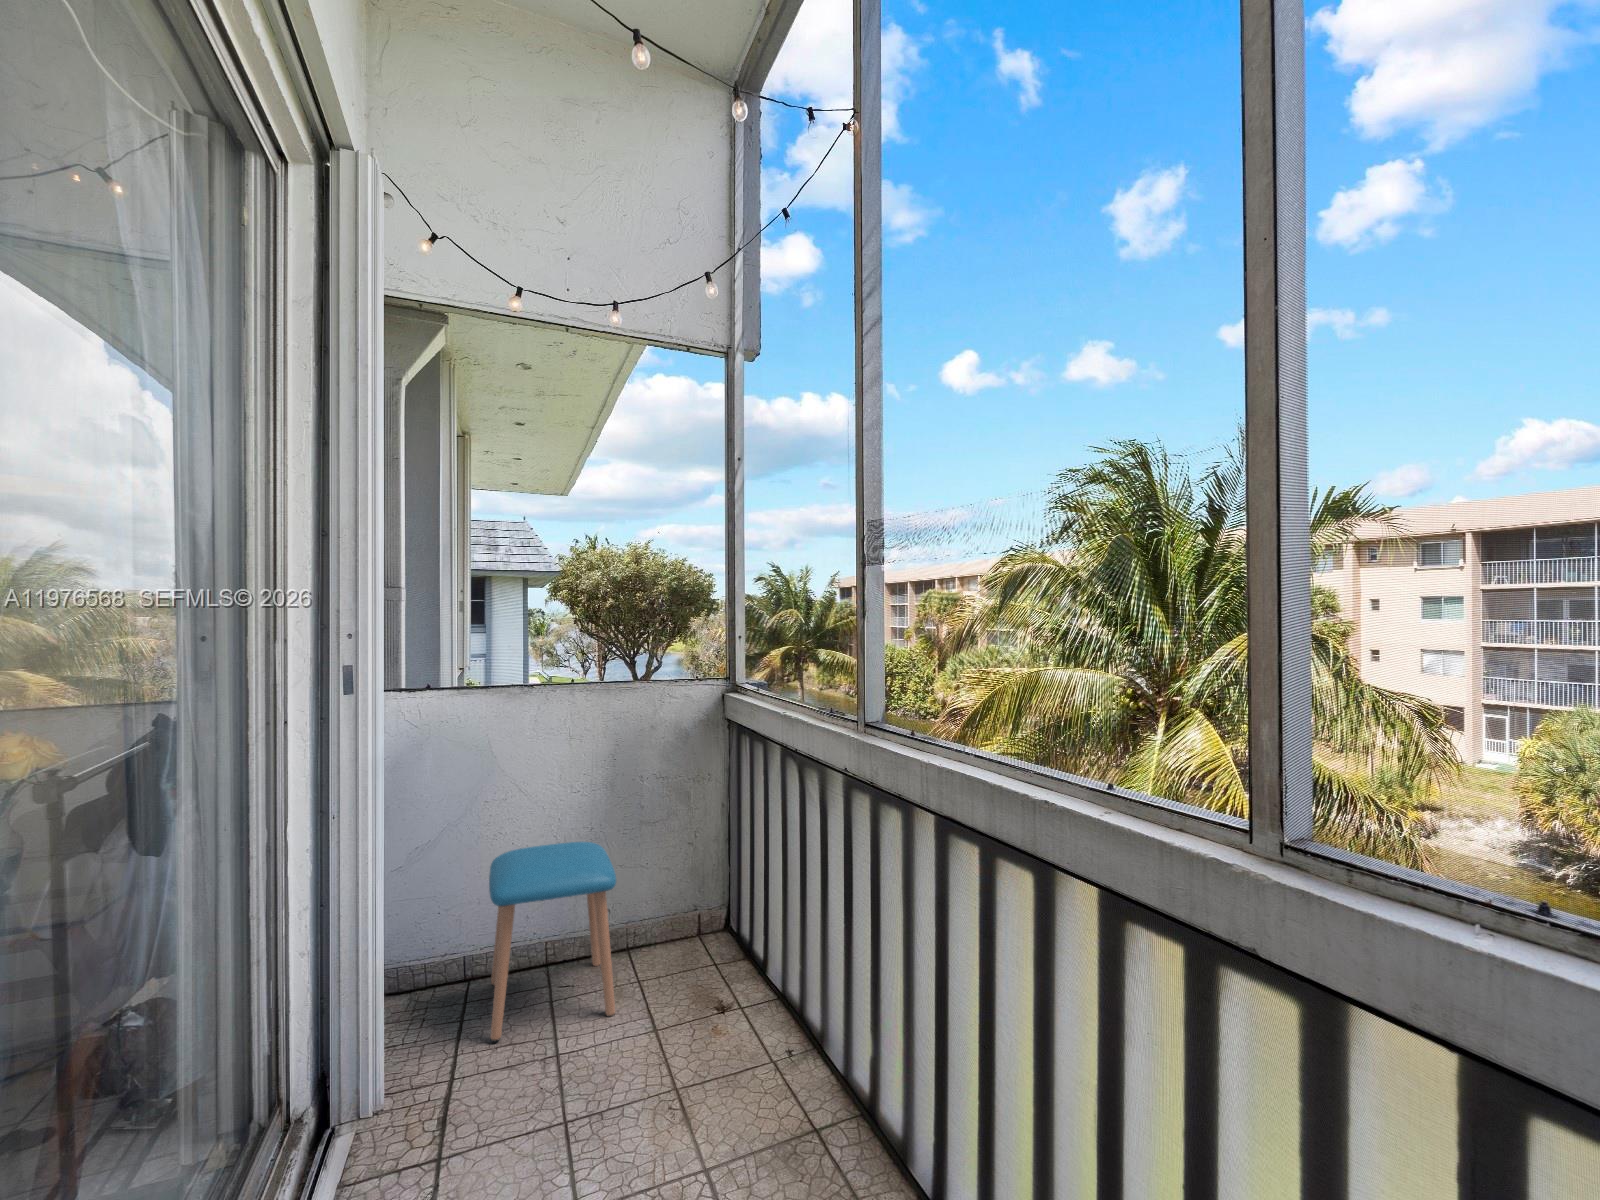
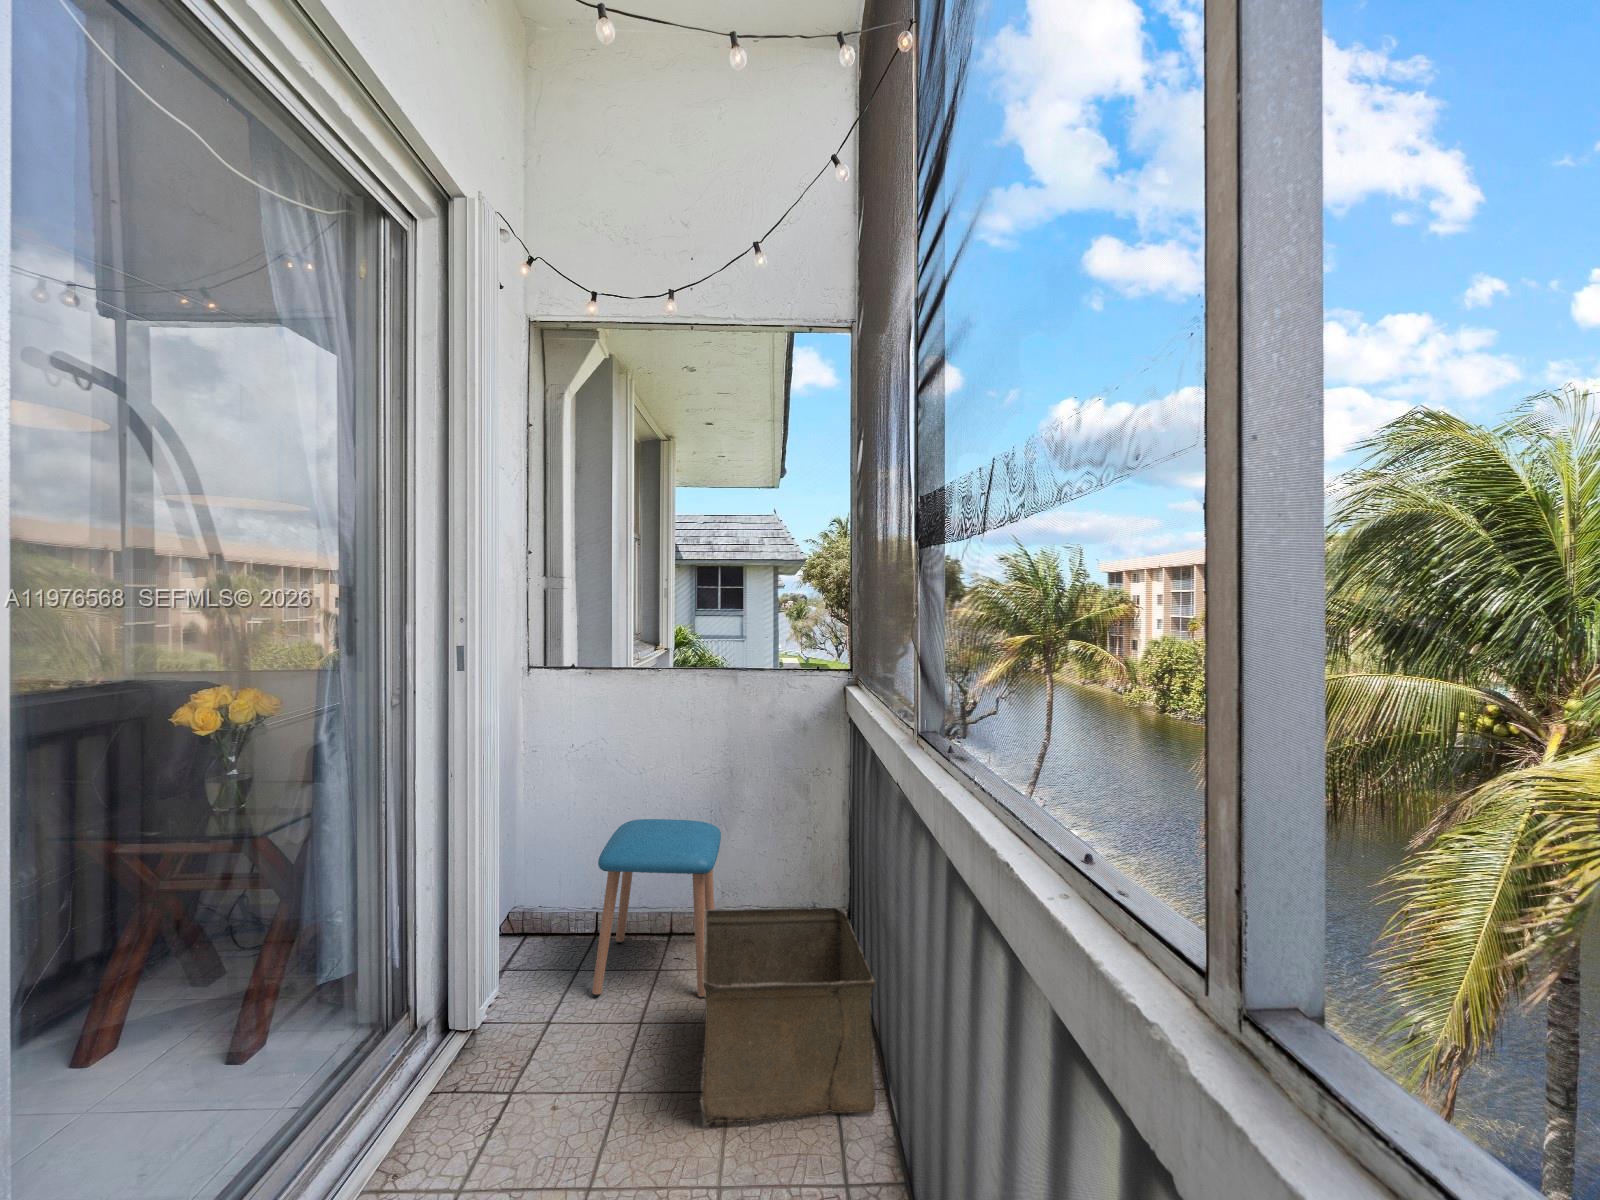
storage bin: none [620,899,816,1123] -> present [702,908,876,1124]

